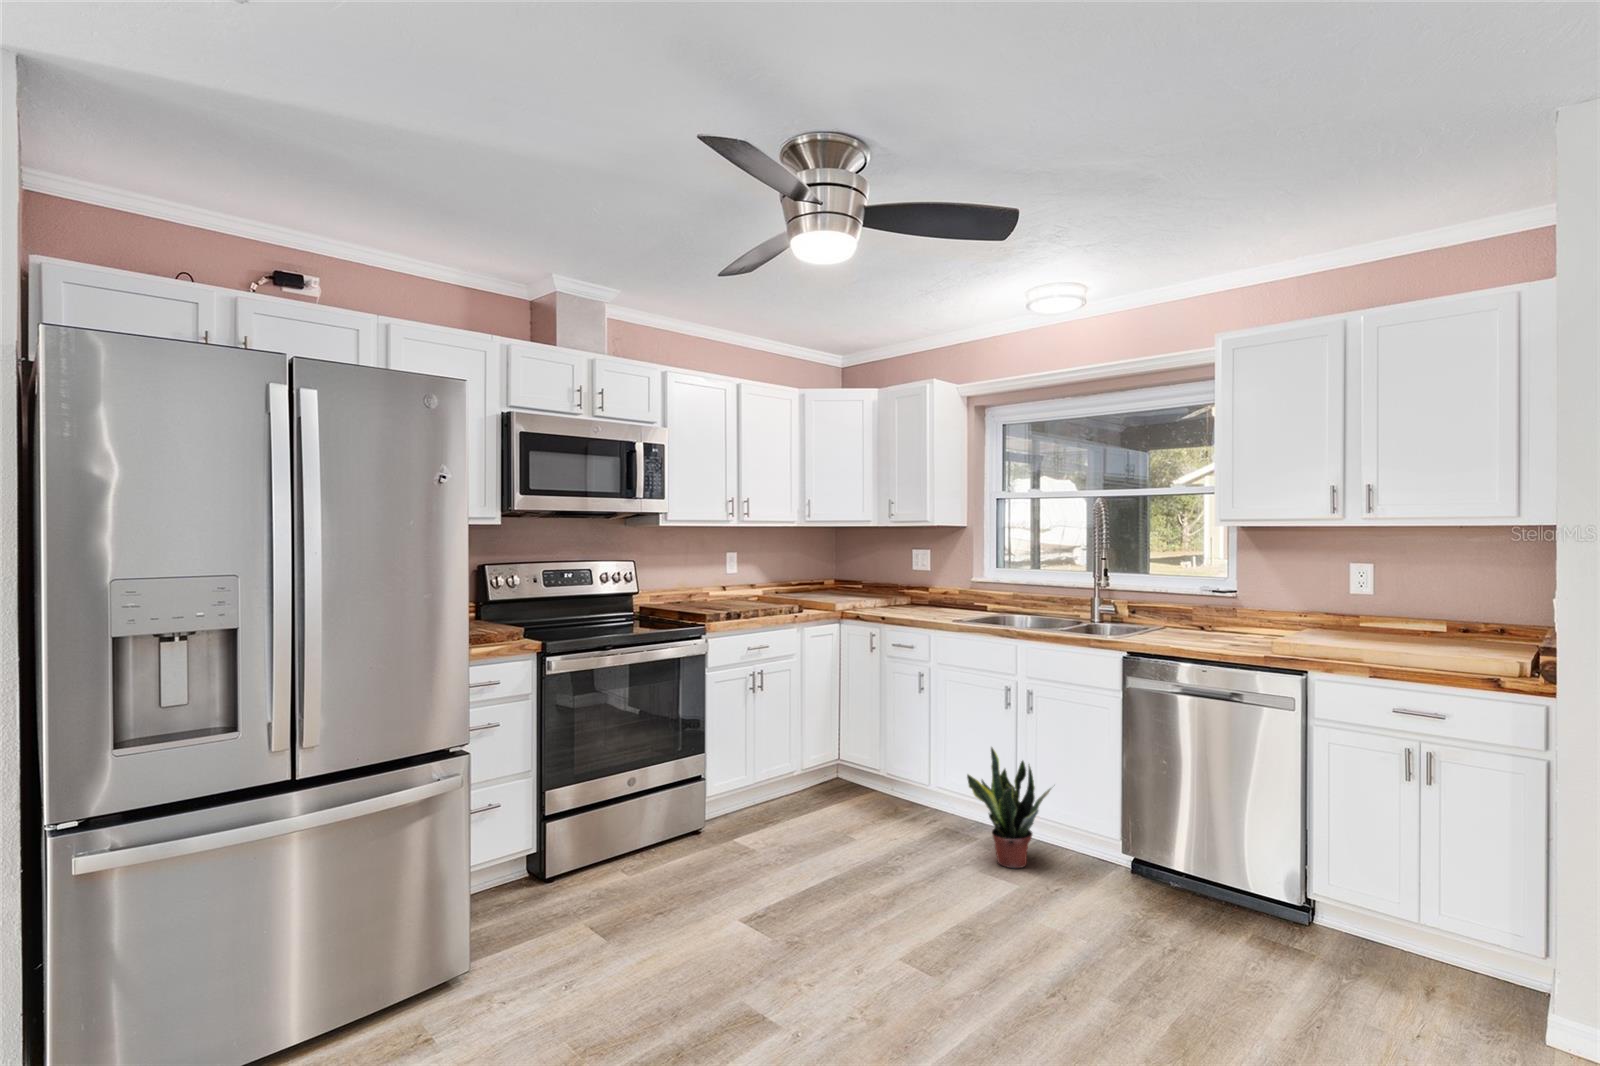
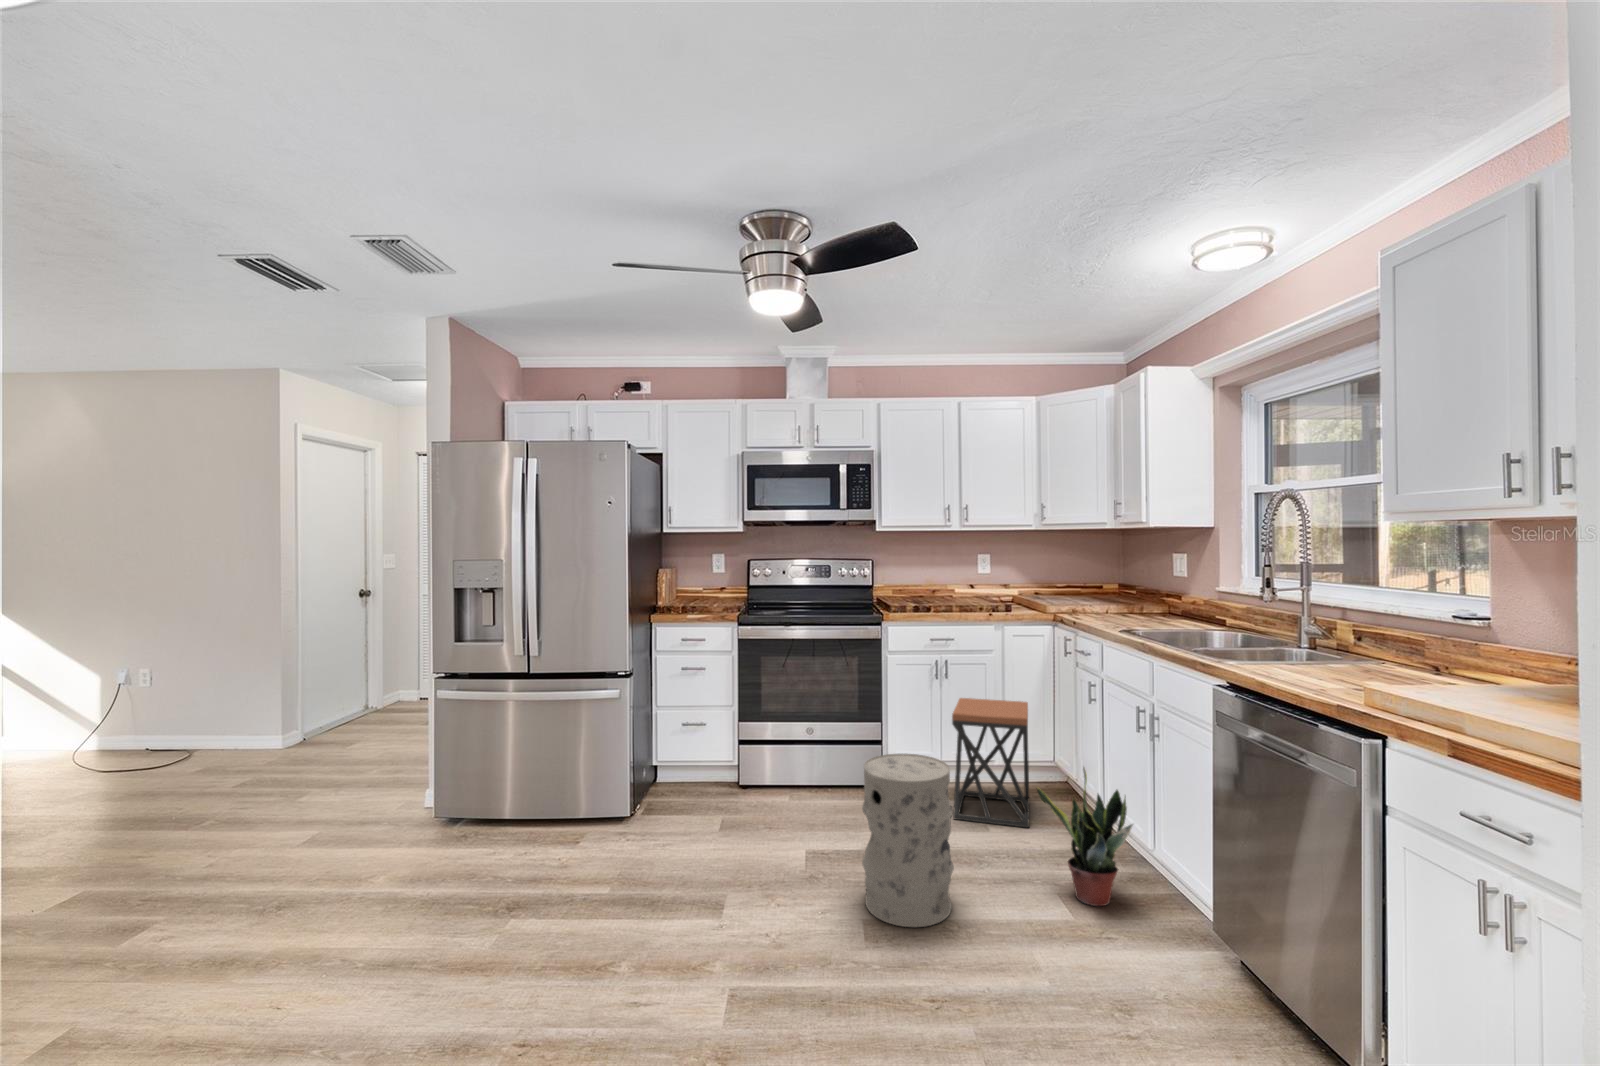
stool: none [788,702,887,838] -> present [952,698,1029,828]
trash can: none [868,765,964,946] -> present [862,754,954,927]

